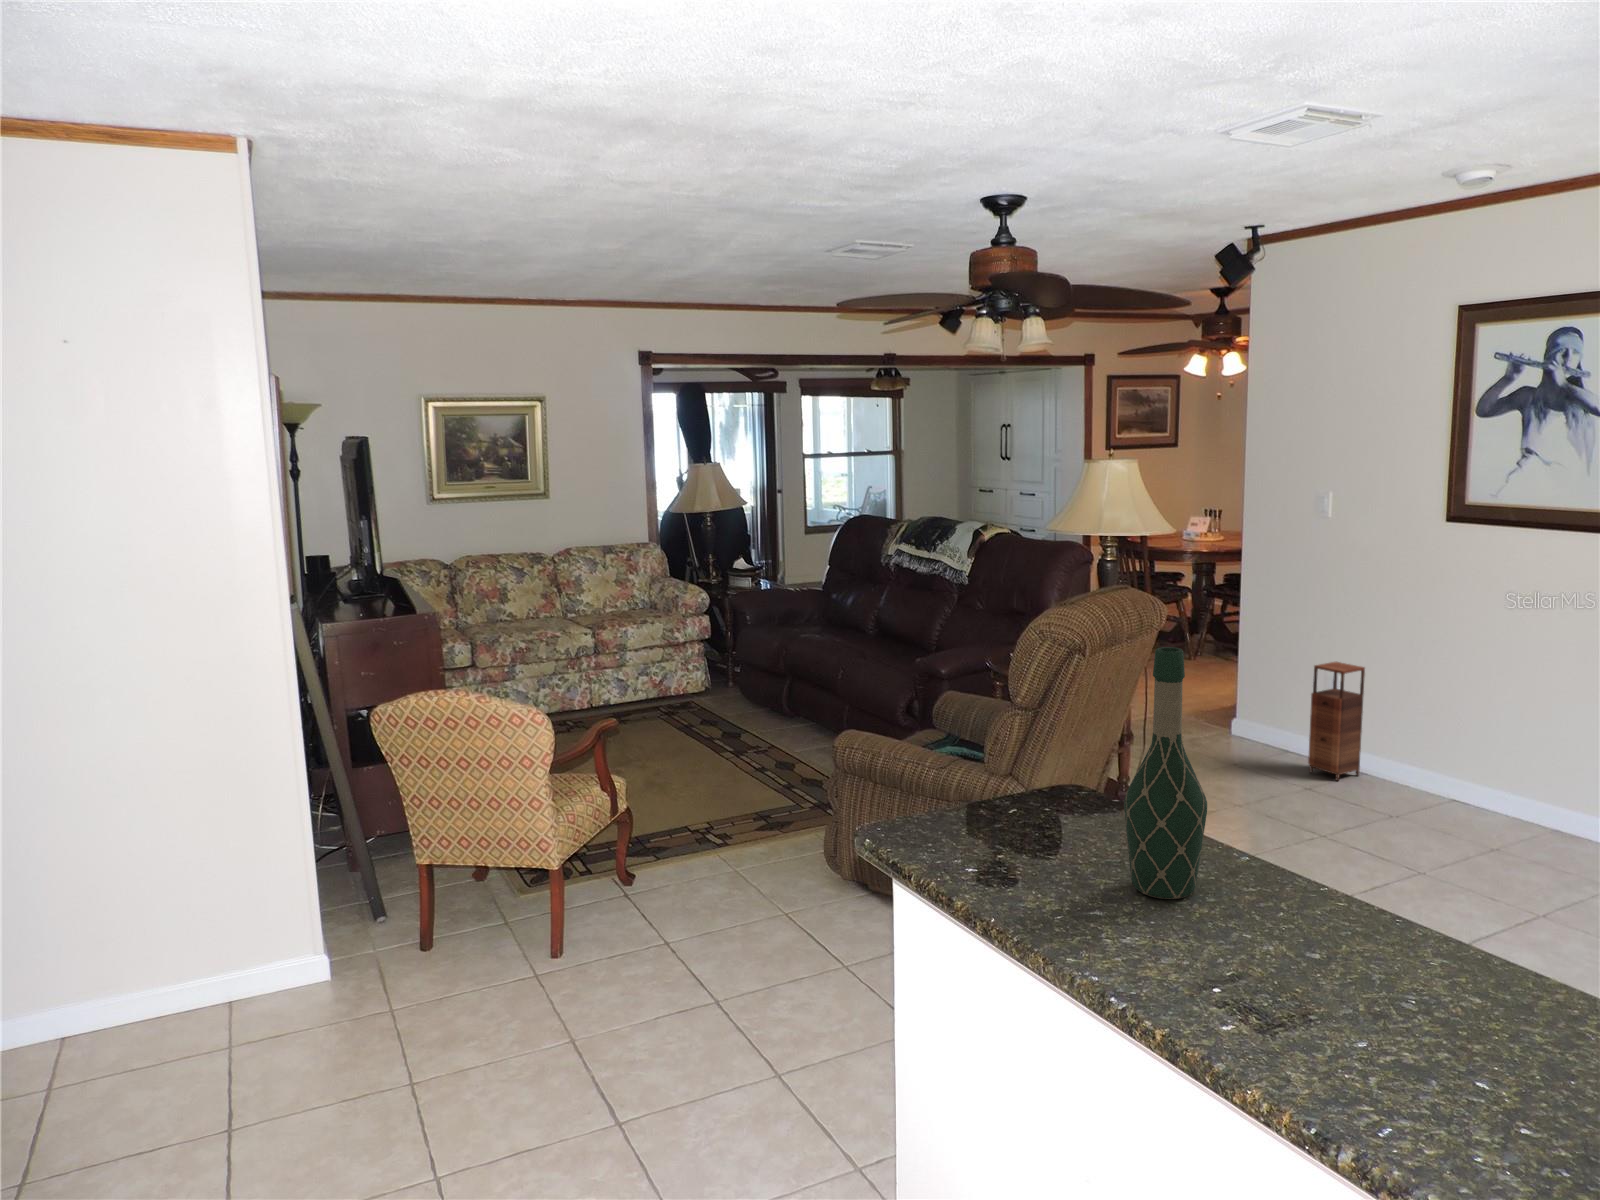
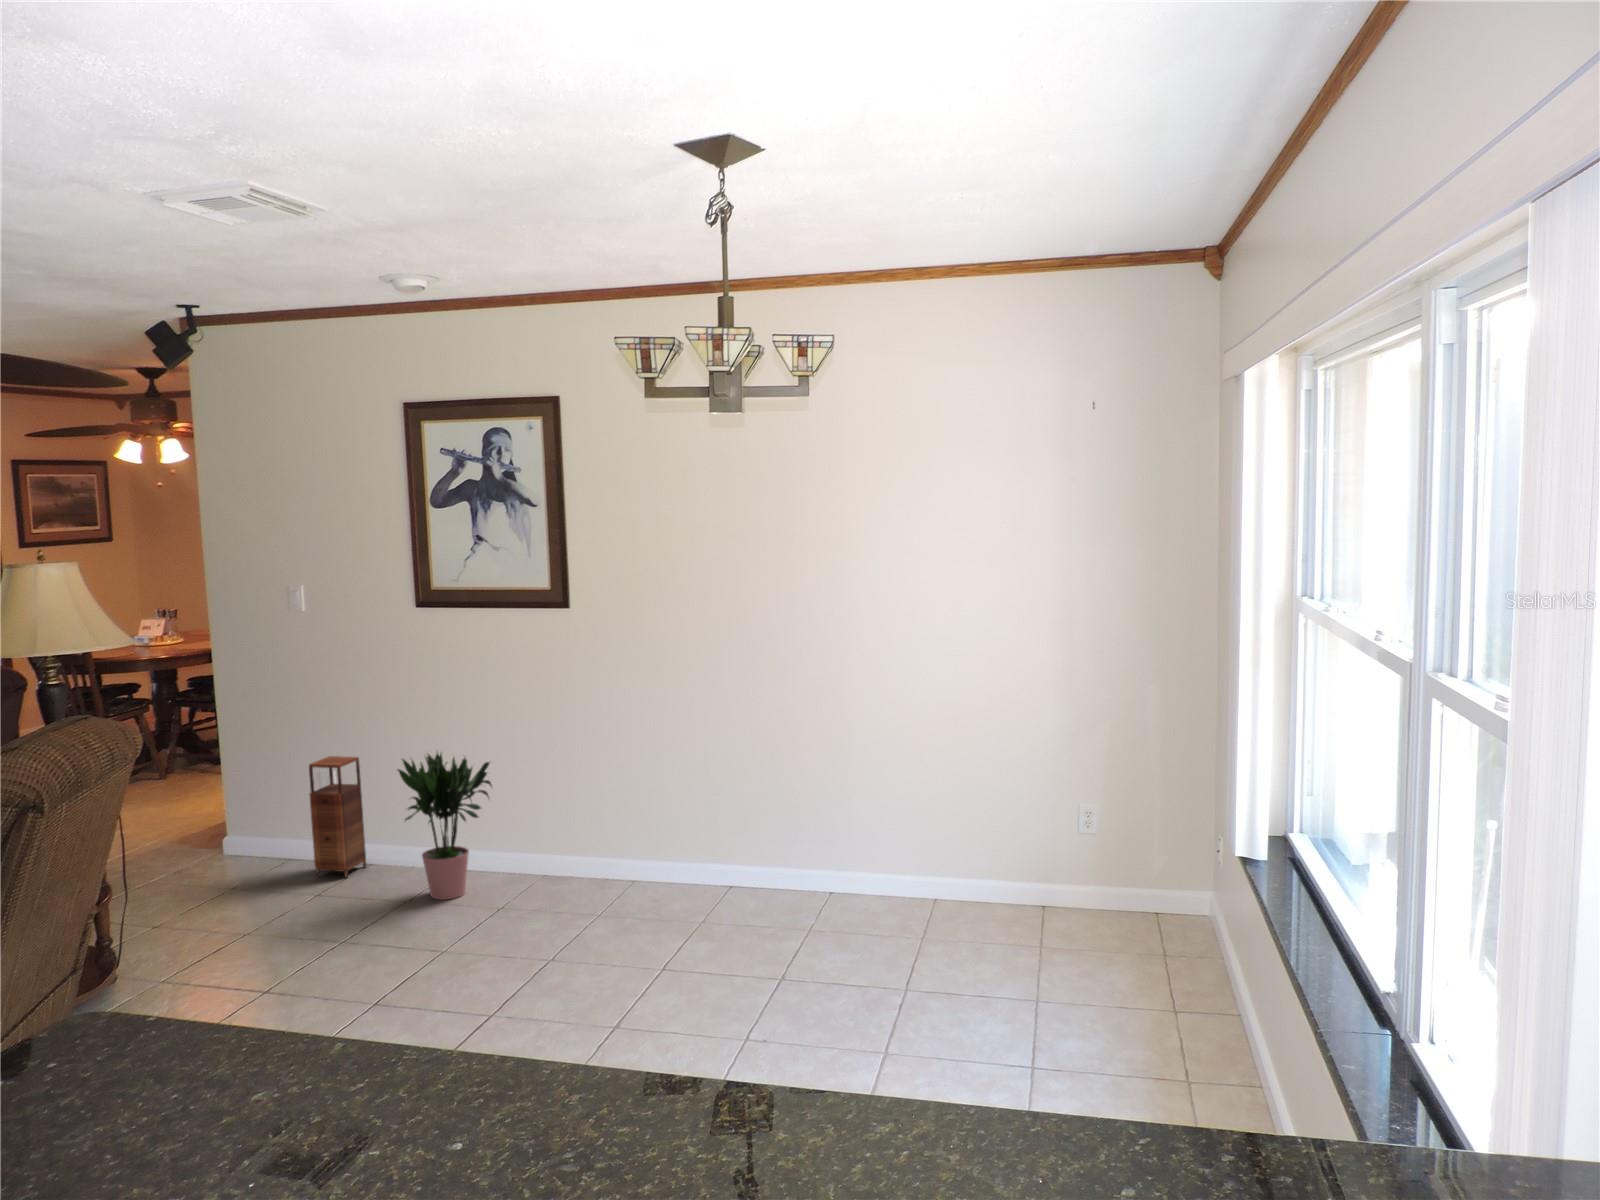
wine bottle: present [1124,647,1207,899] -> none [183,816,298,1150]
potted plant: none [1393,666,1518,829] -> present [398,753,492,900]

